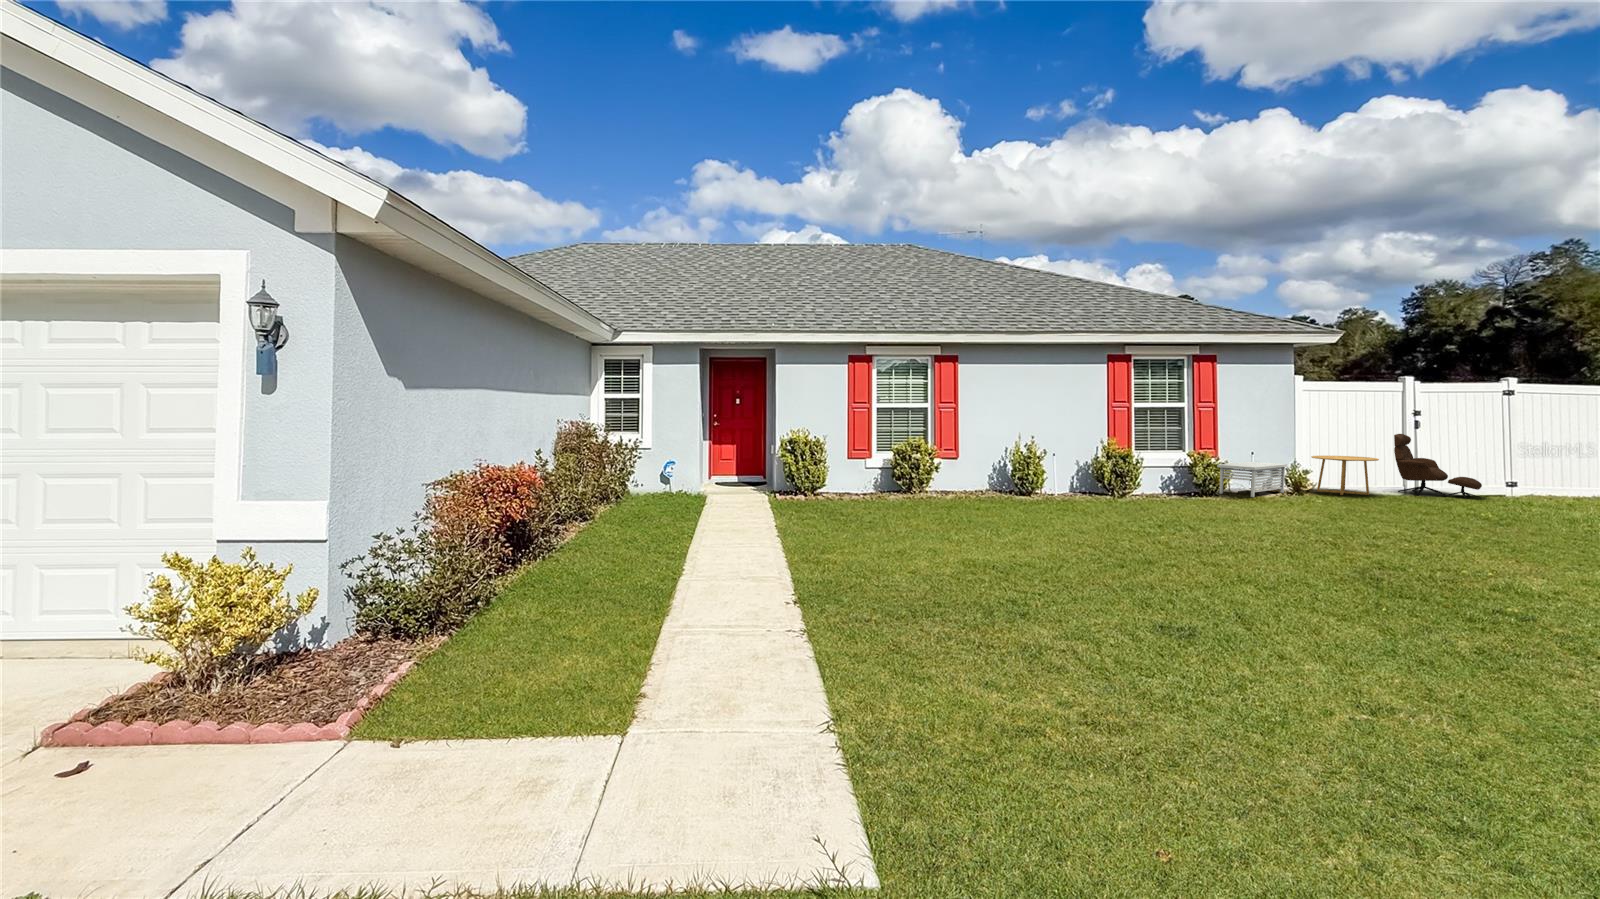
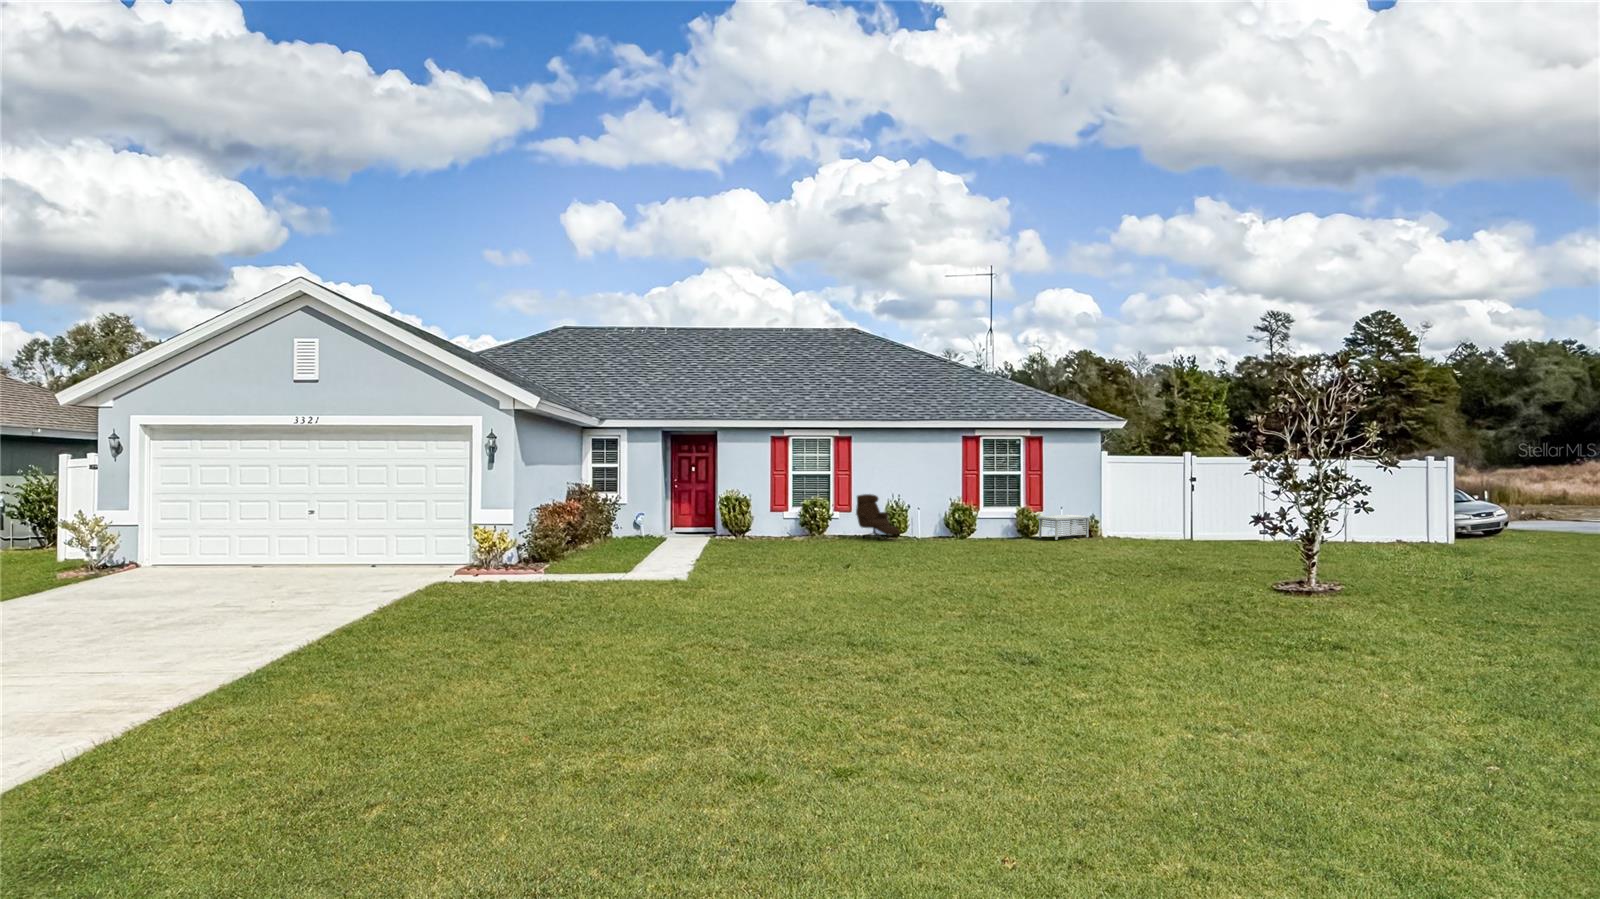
lounge chair: present [1394,434,1482,498] -> present [856,494,899,538]
round table: present [1311,456,1379,495] -> none [1109,510,1151,539]

